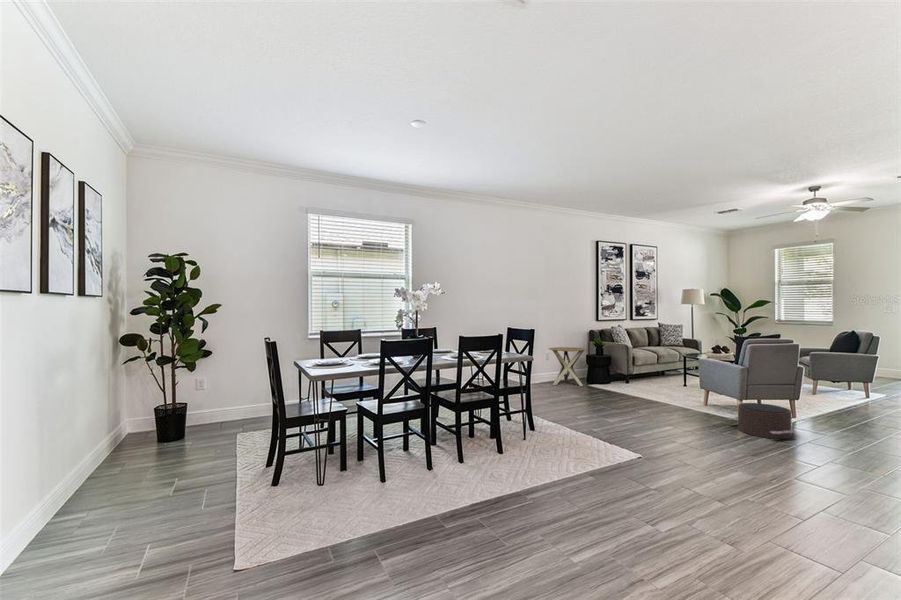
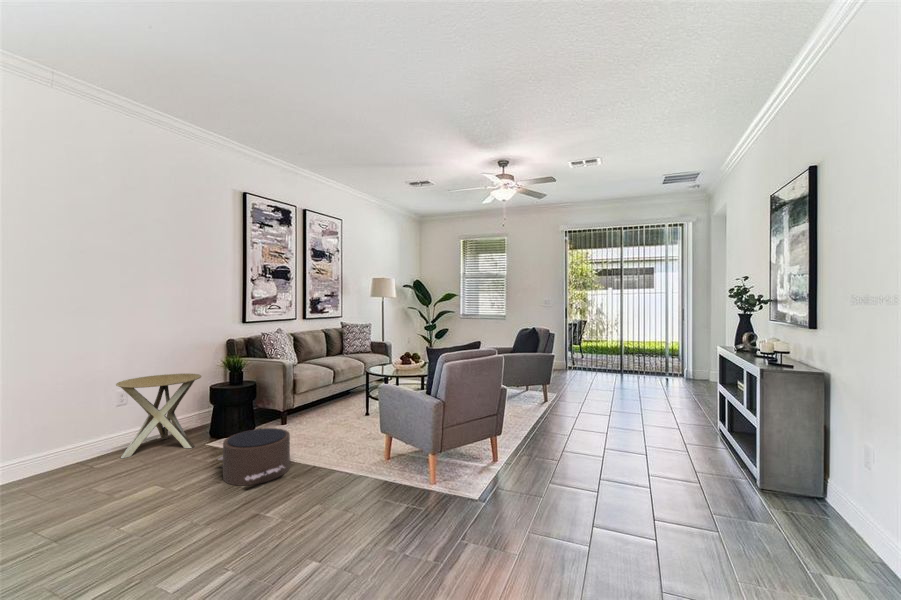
pouf: present [729,403,794,439] -> present [218,428,290,485]

